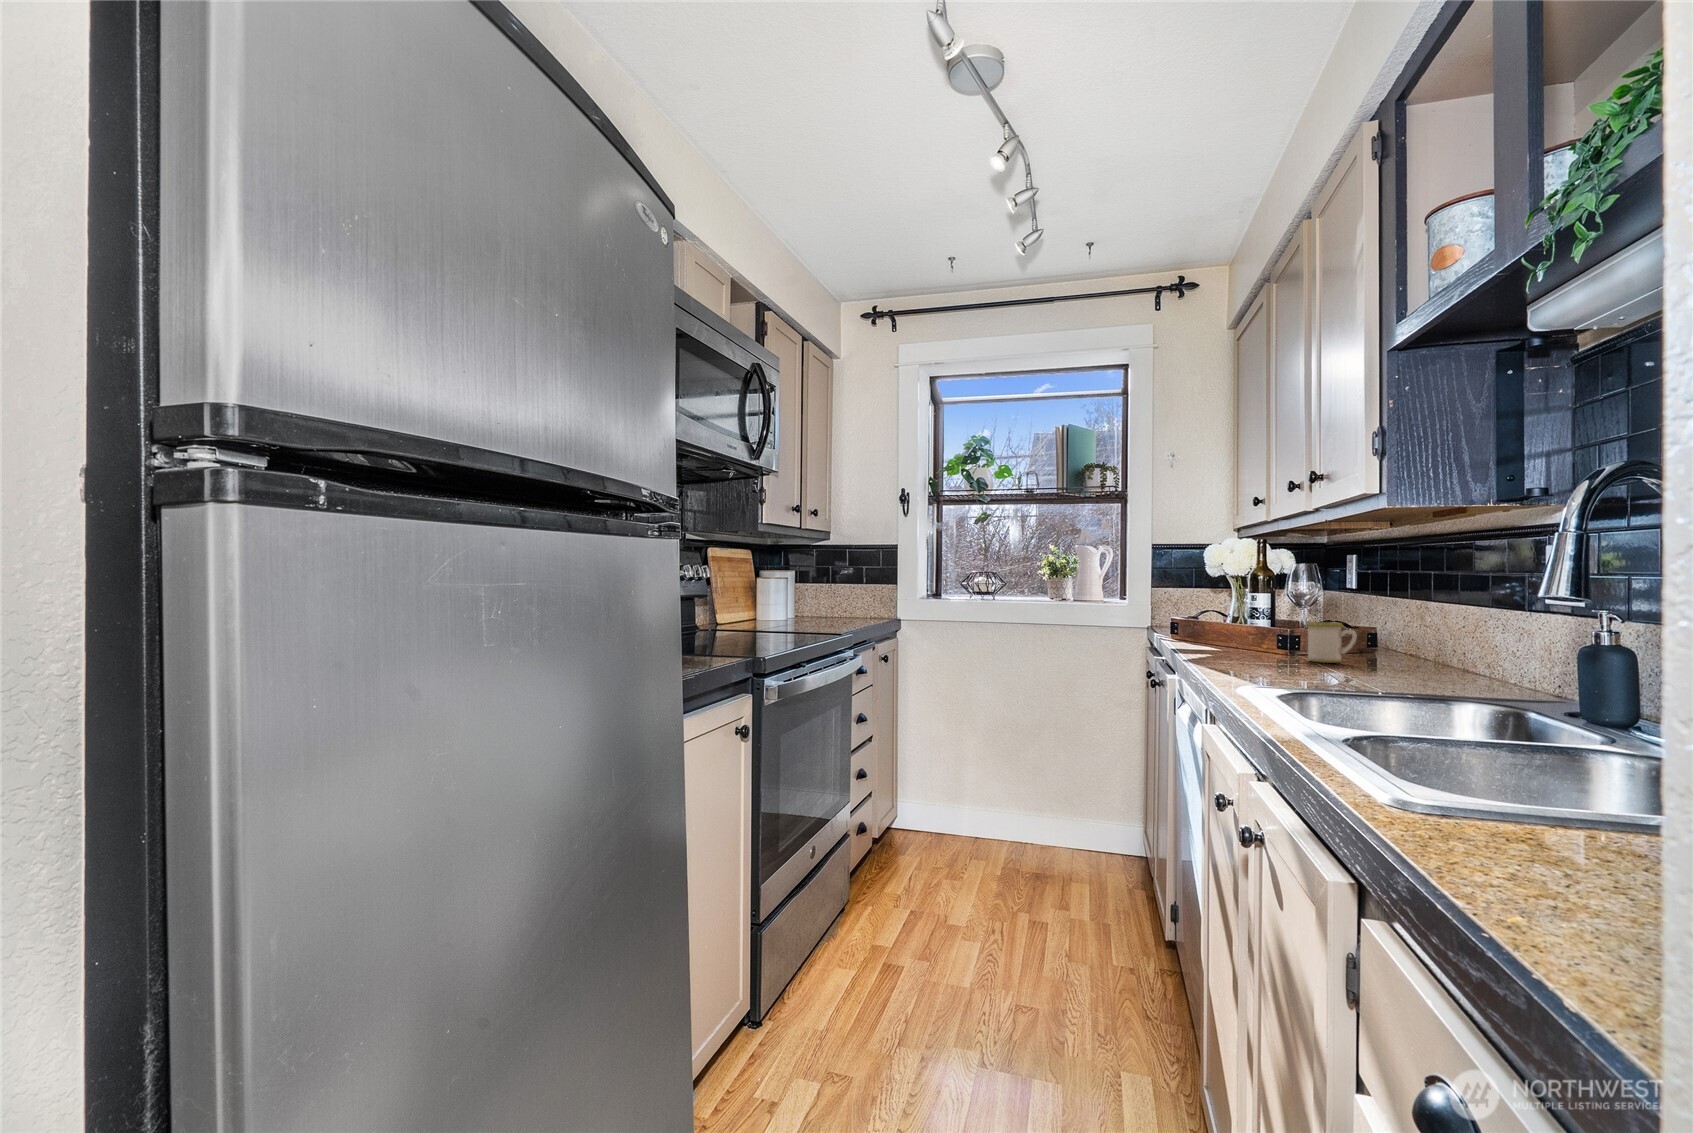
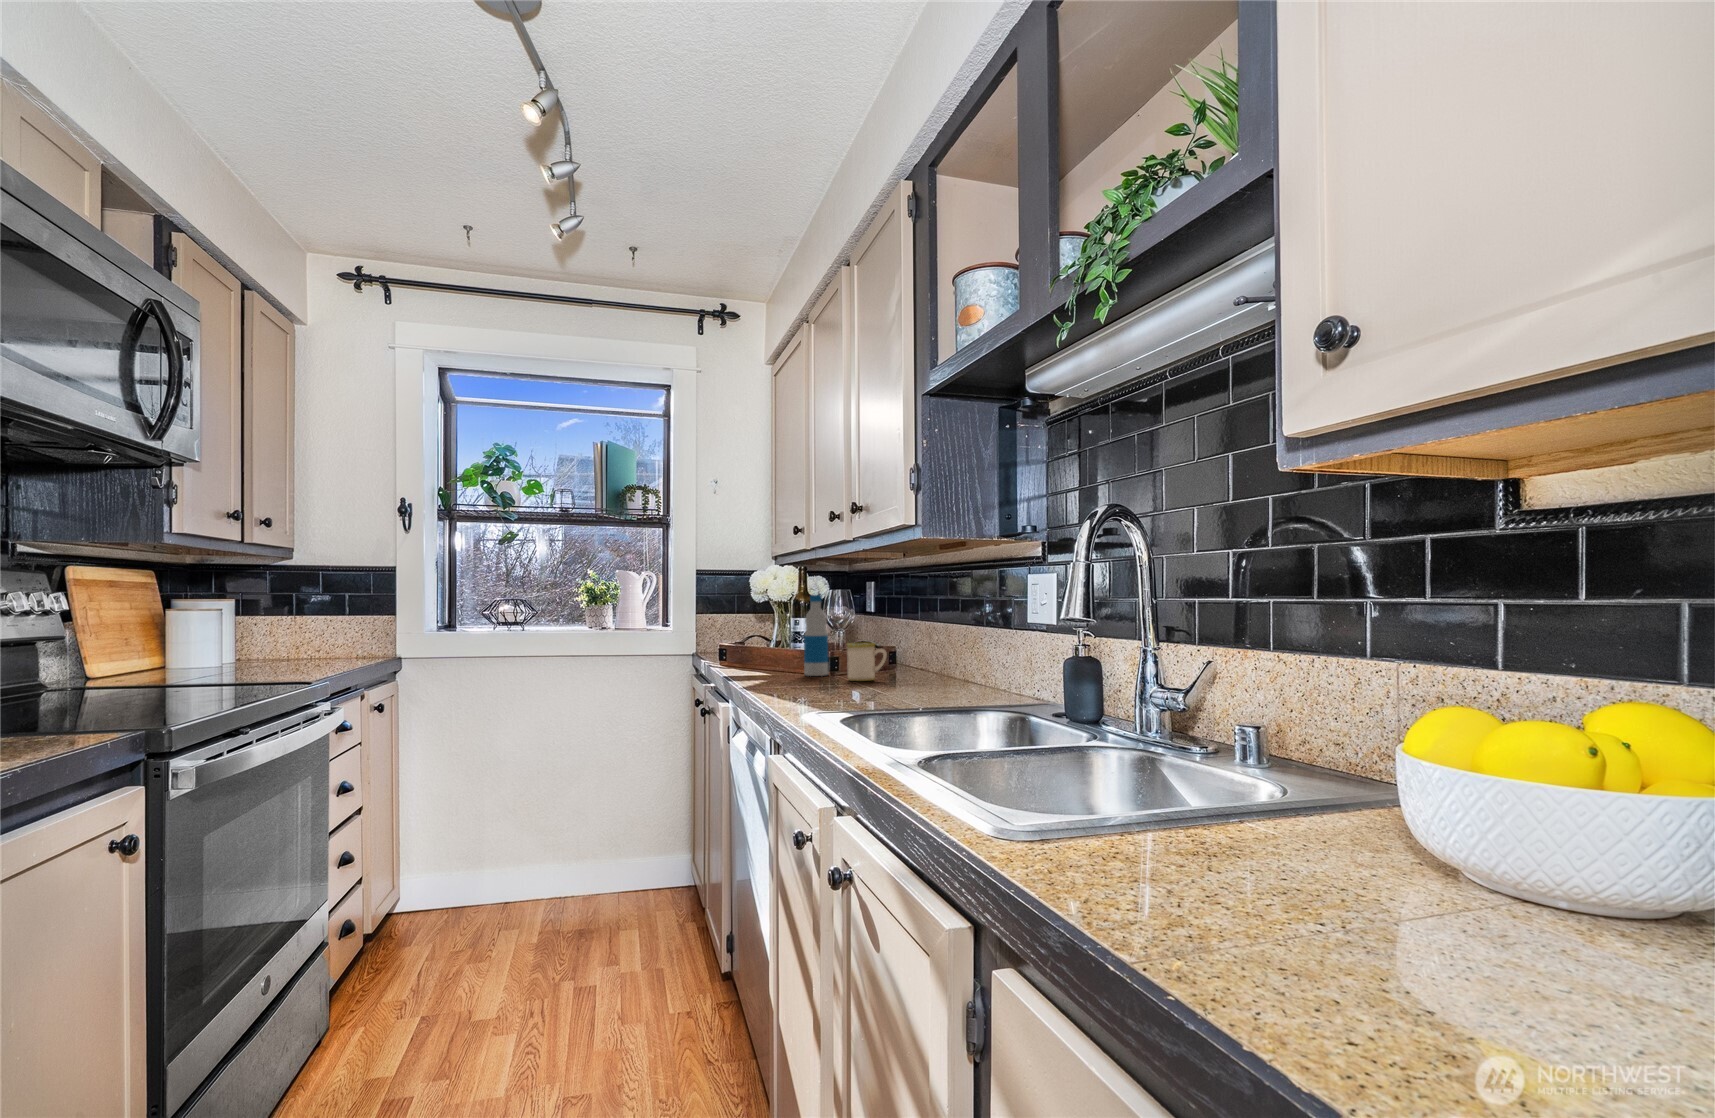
bottle: none [1259,571,1288,654] -> present [804,595,828,676]

